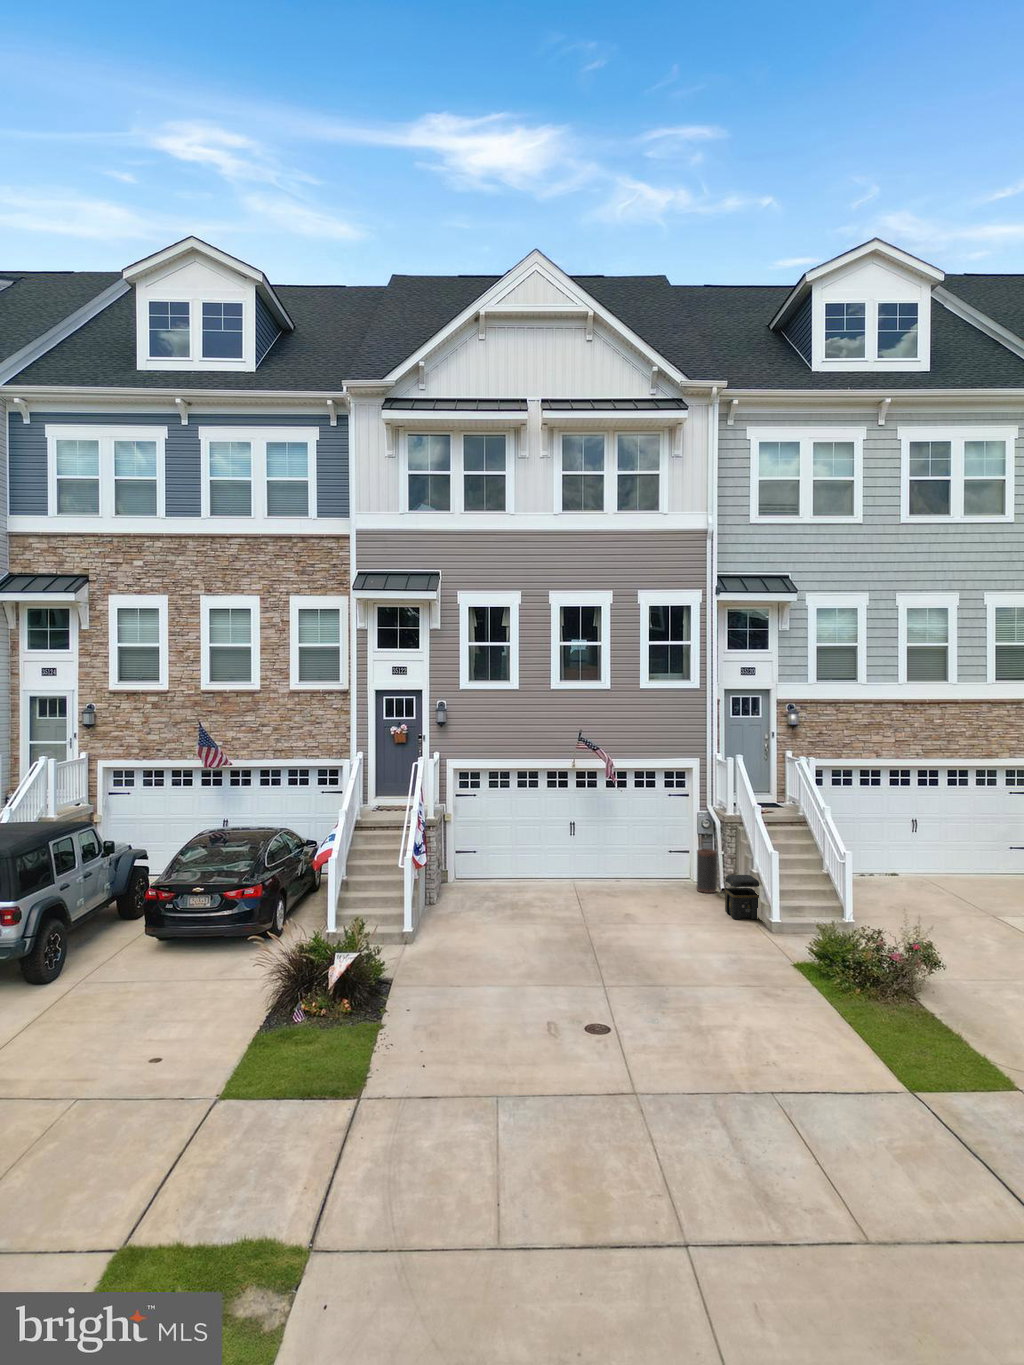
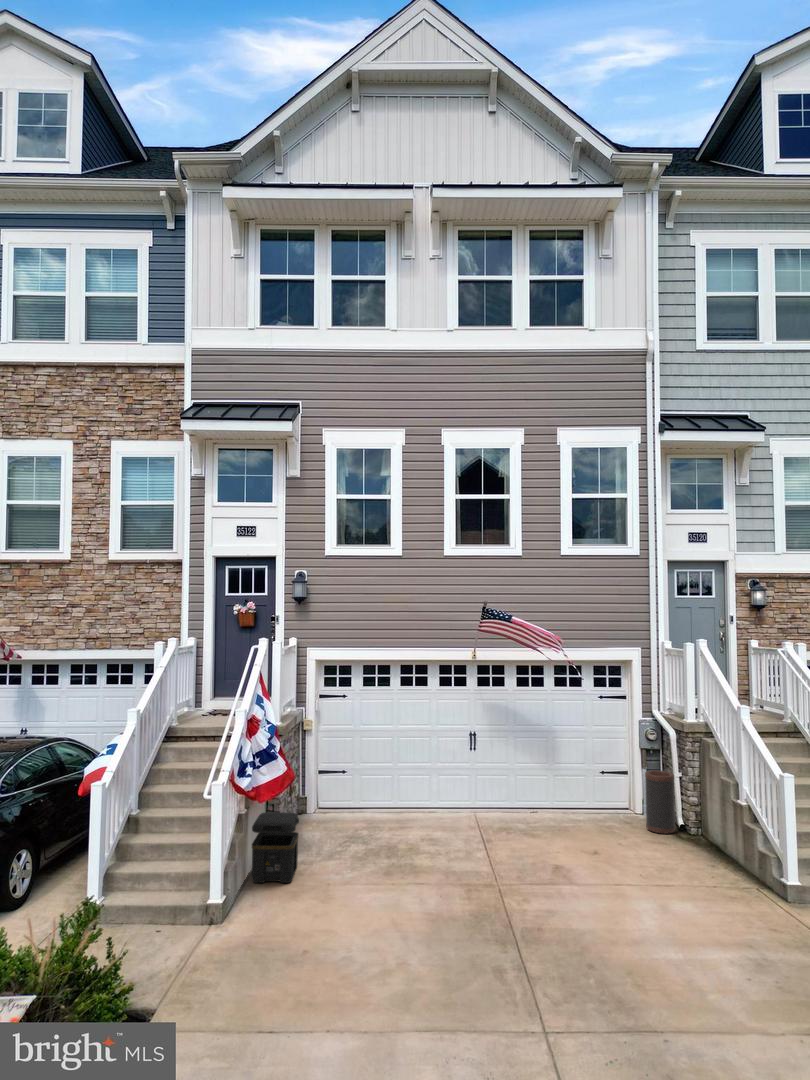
toolbox: present [725,875,759,919] -> present [252,812,299,883]

